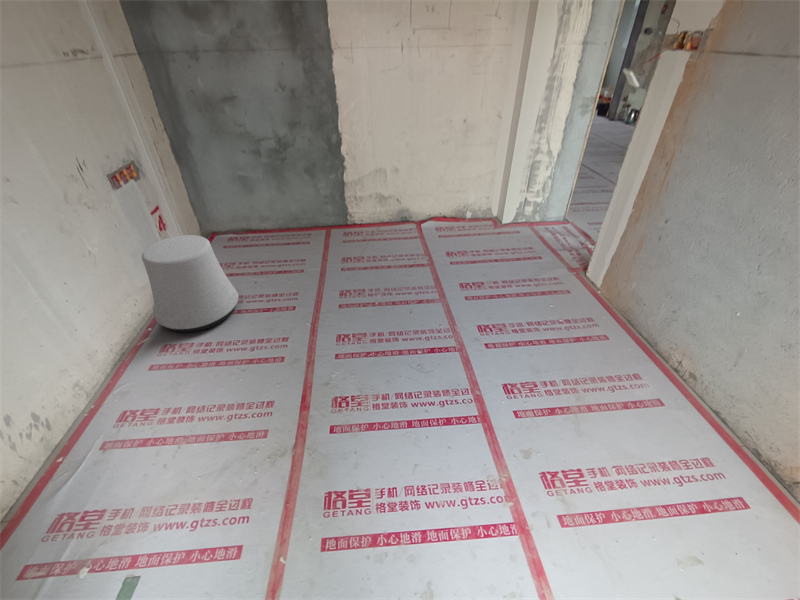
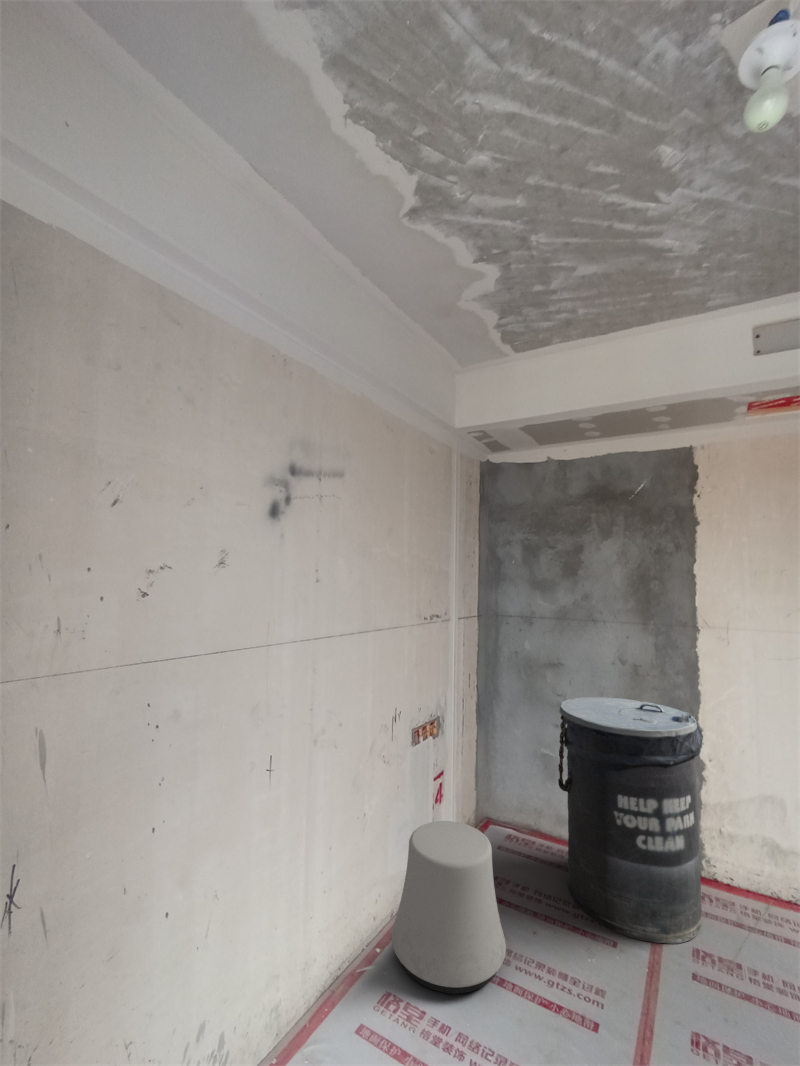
trash can: none [239,119,348,264] -> present [558,697,703,944]

